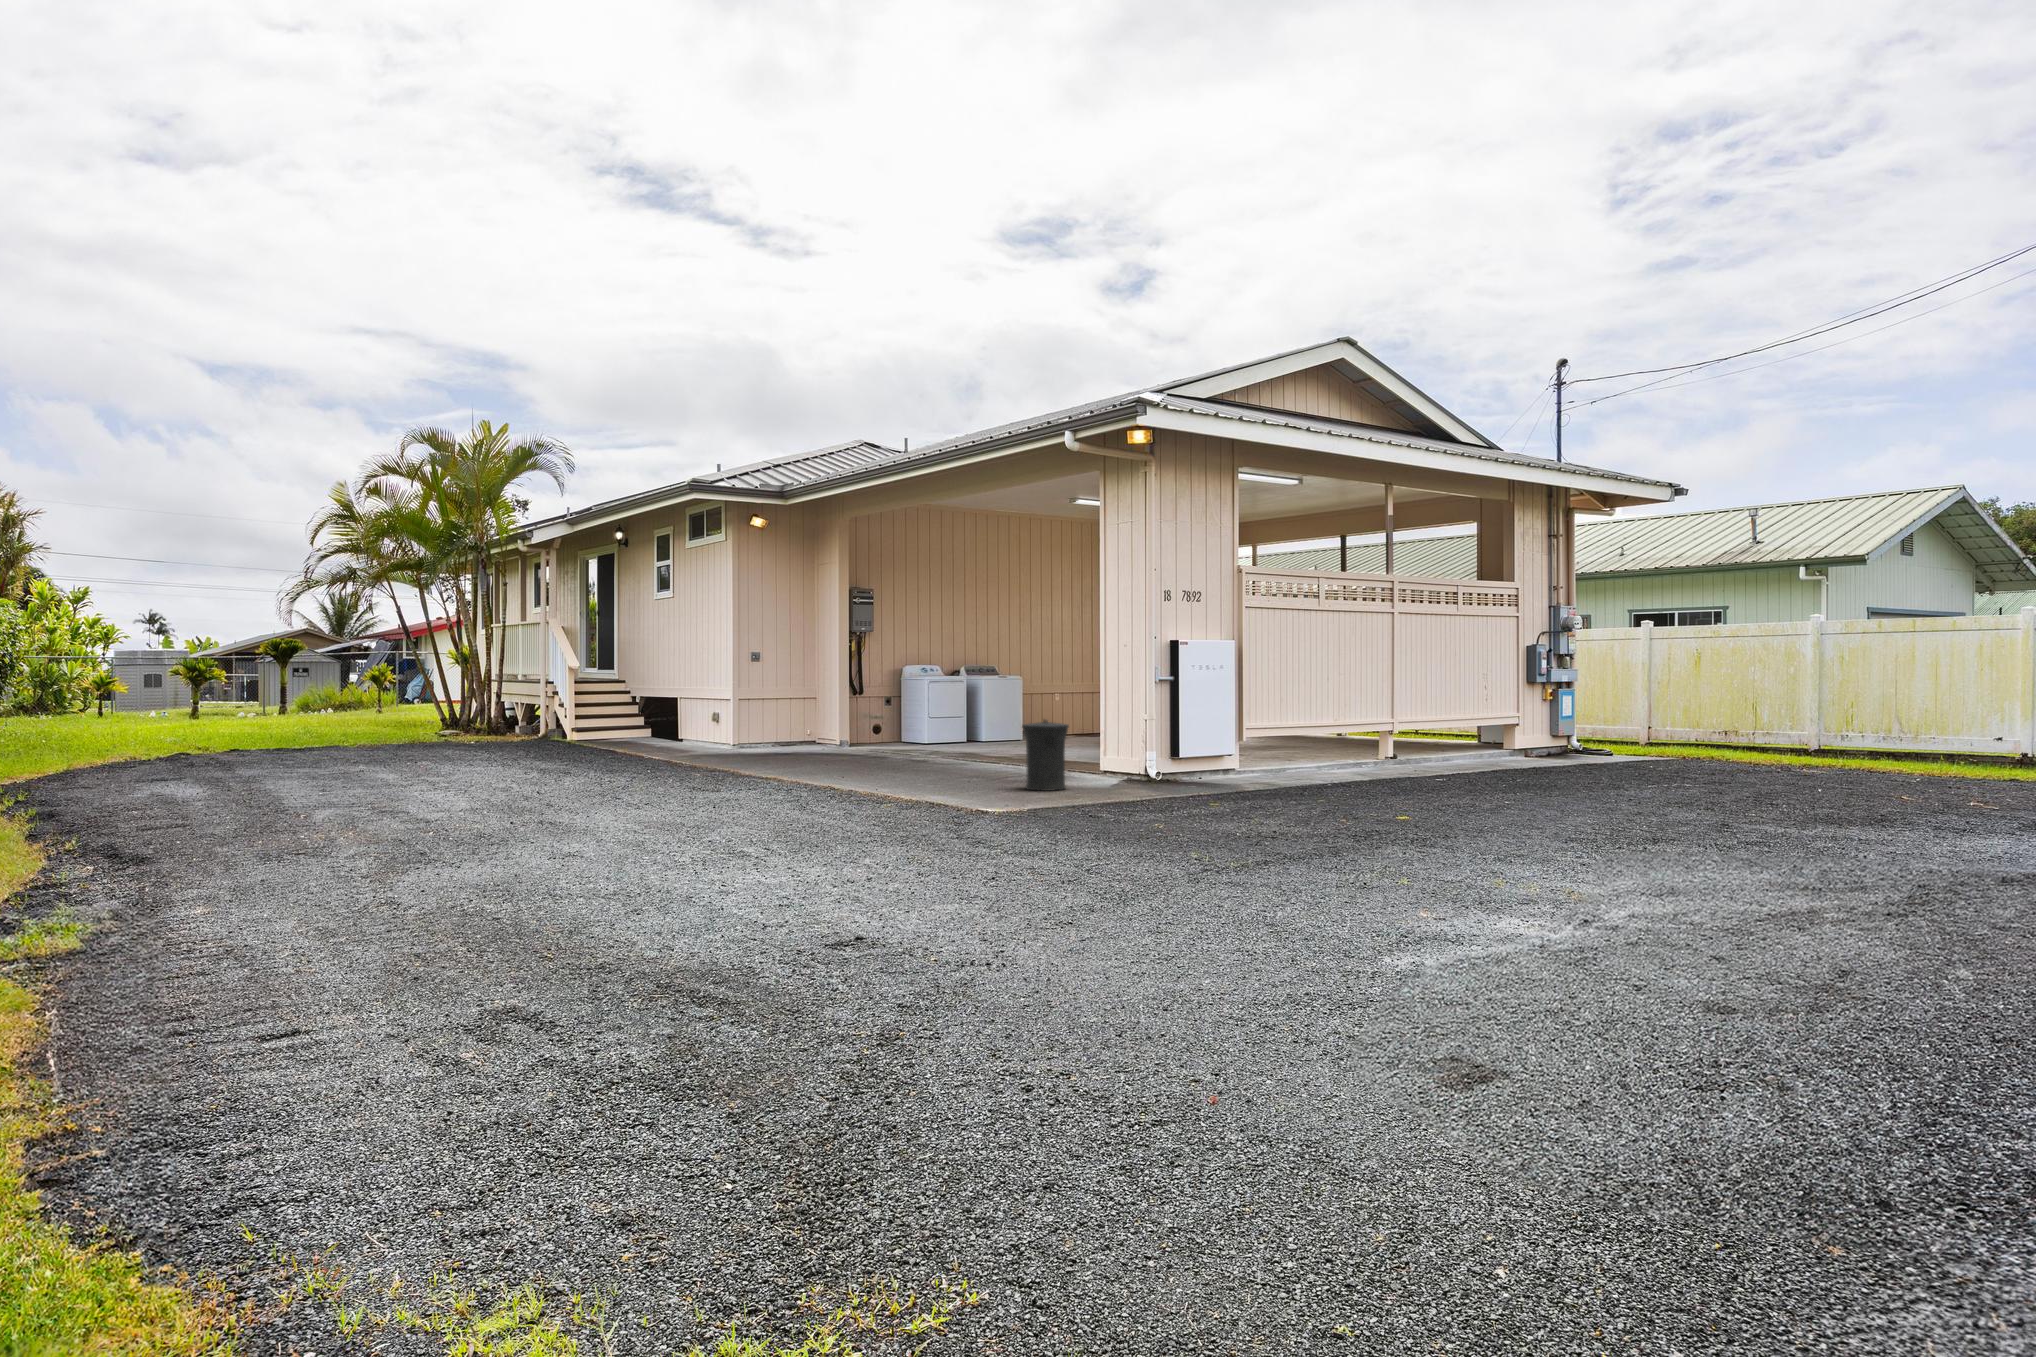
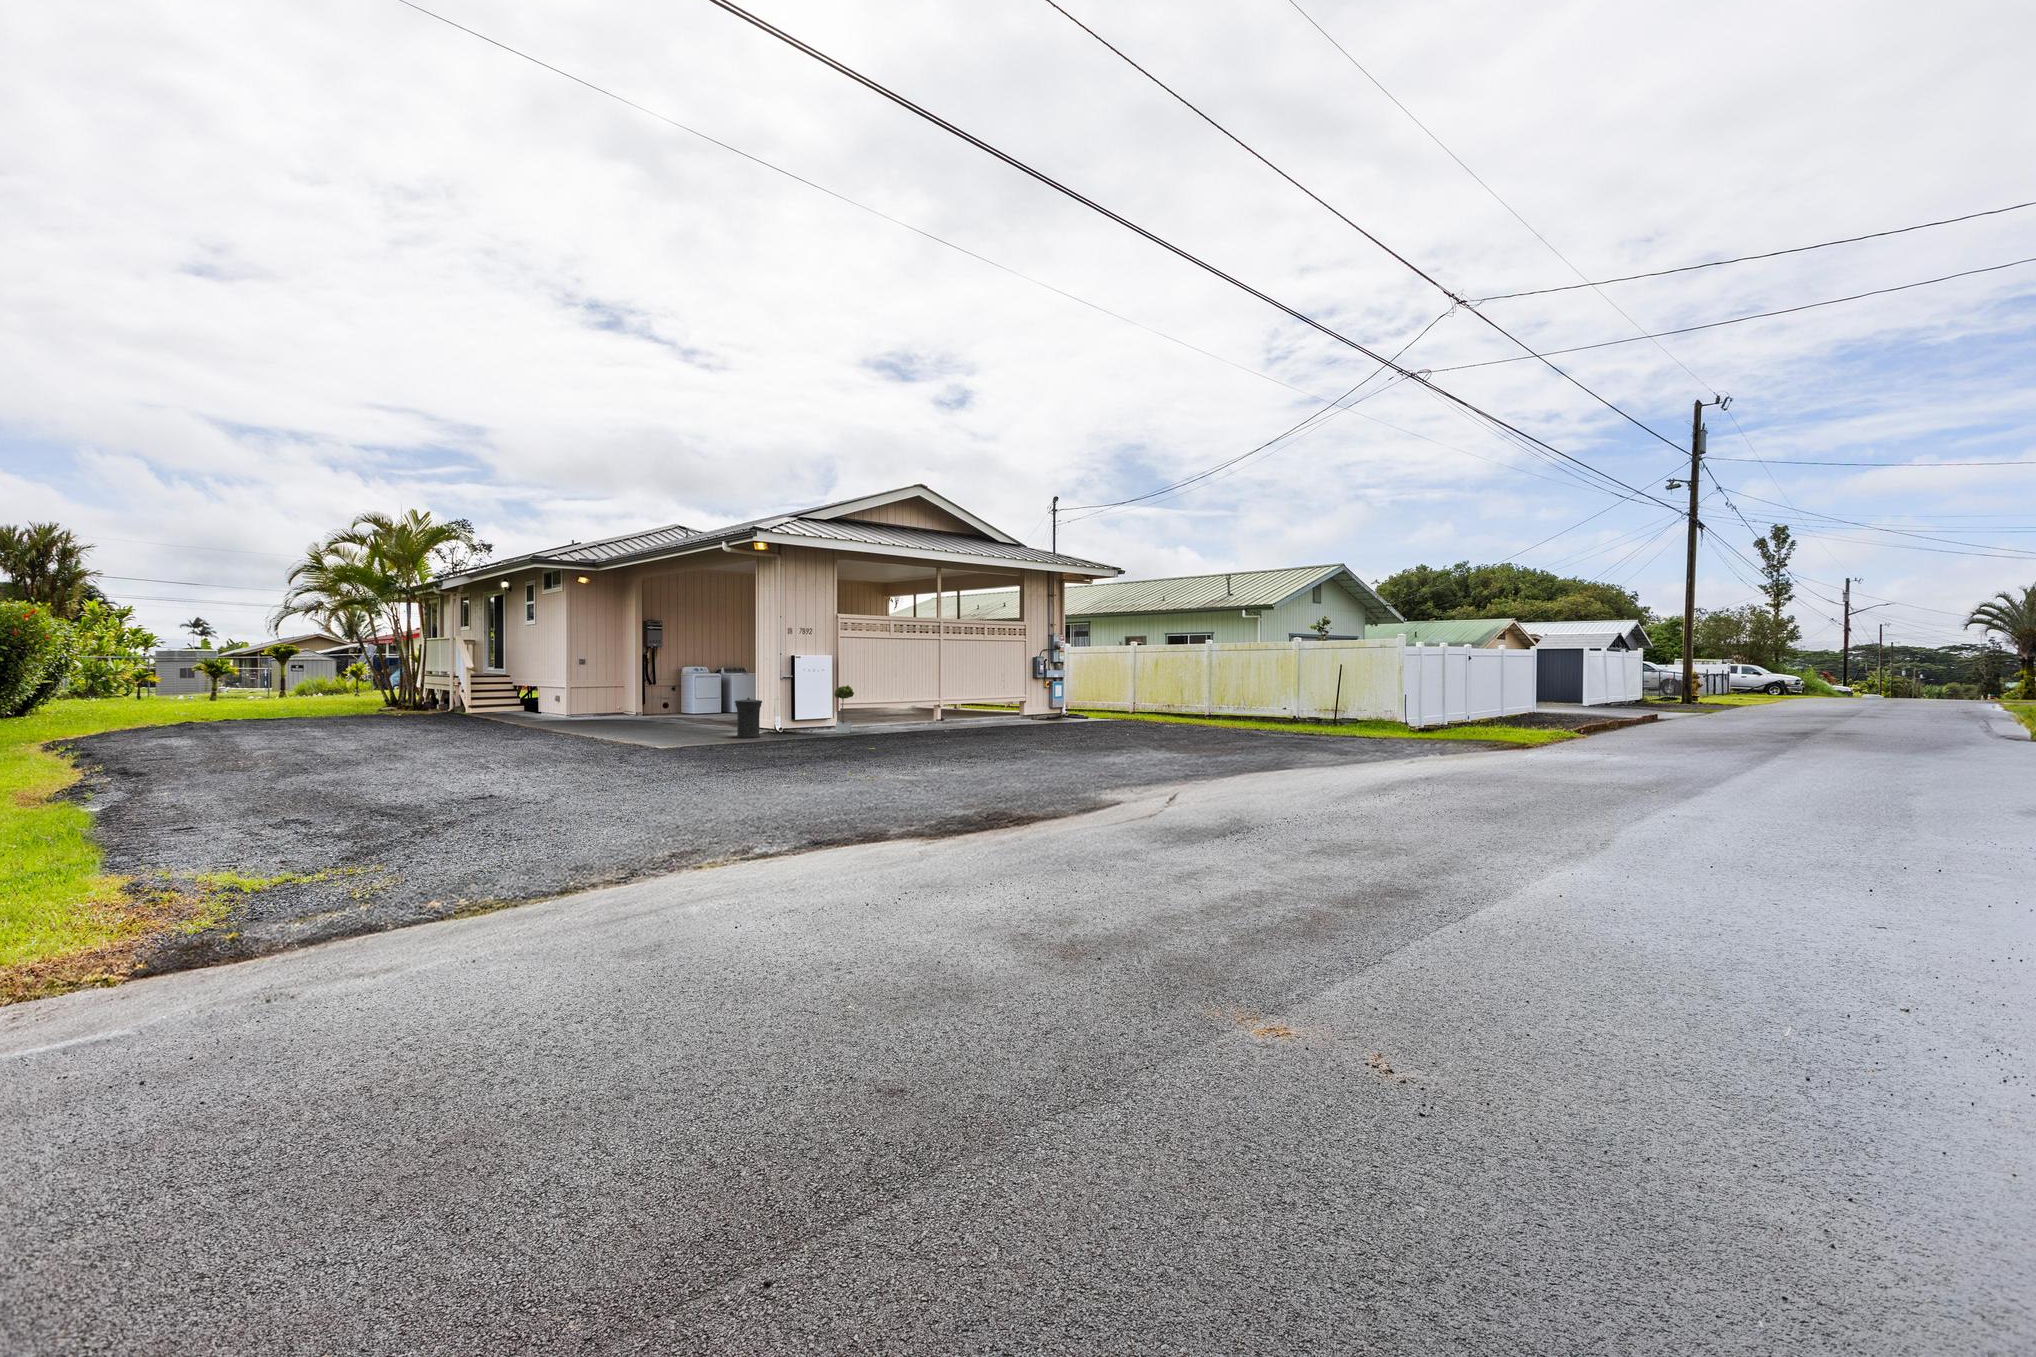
potted tree: none [1189,695,1225,783] -> present [834,685,854,733]

